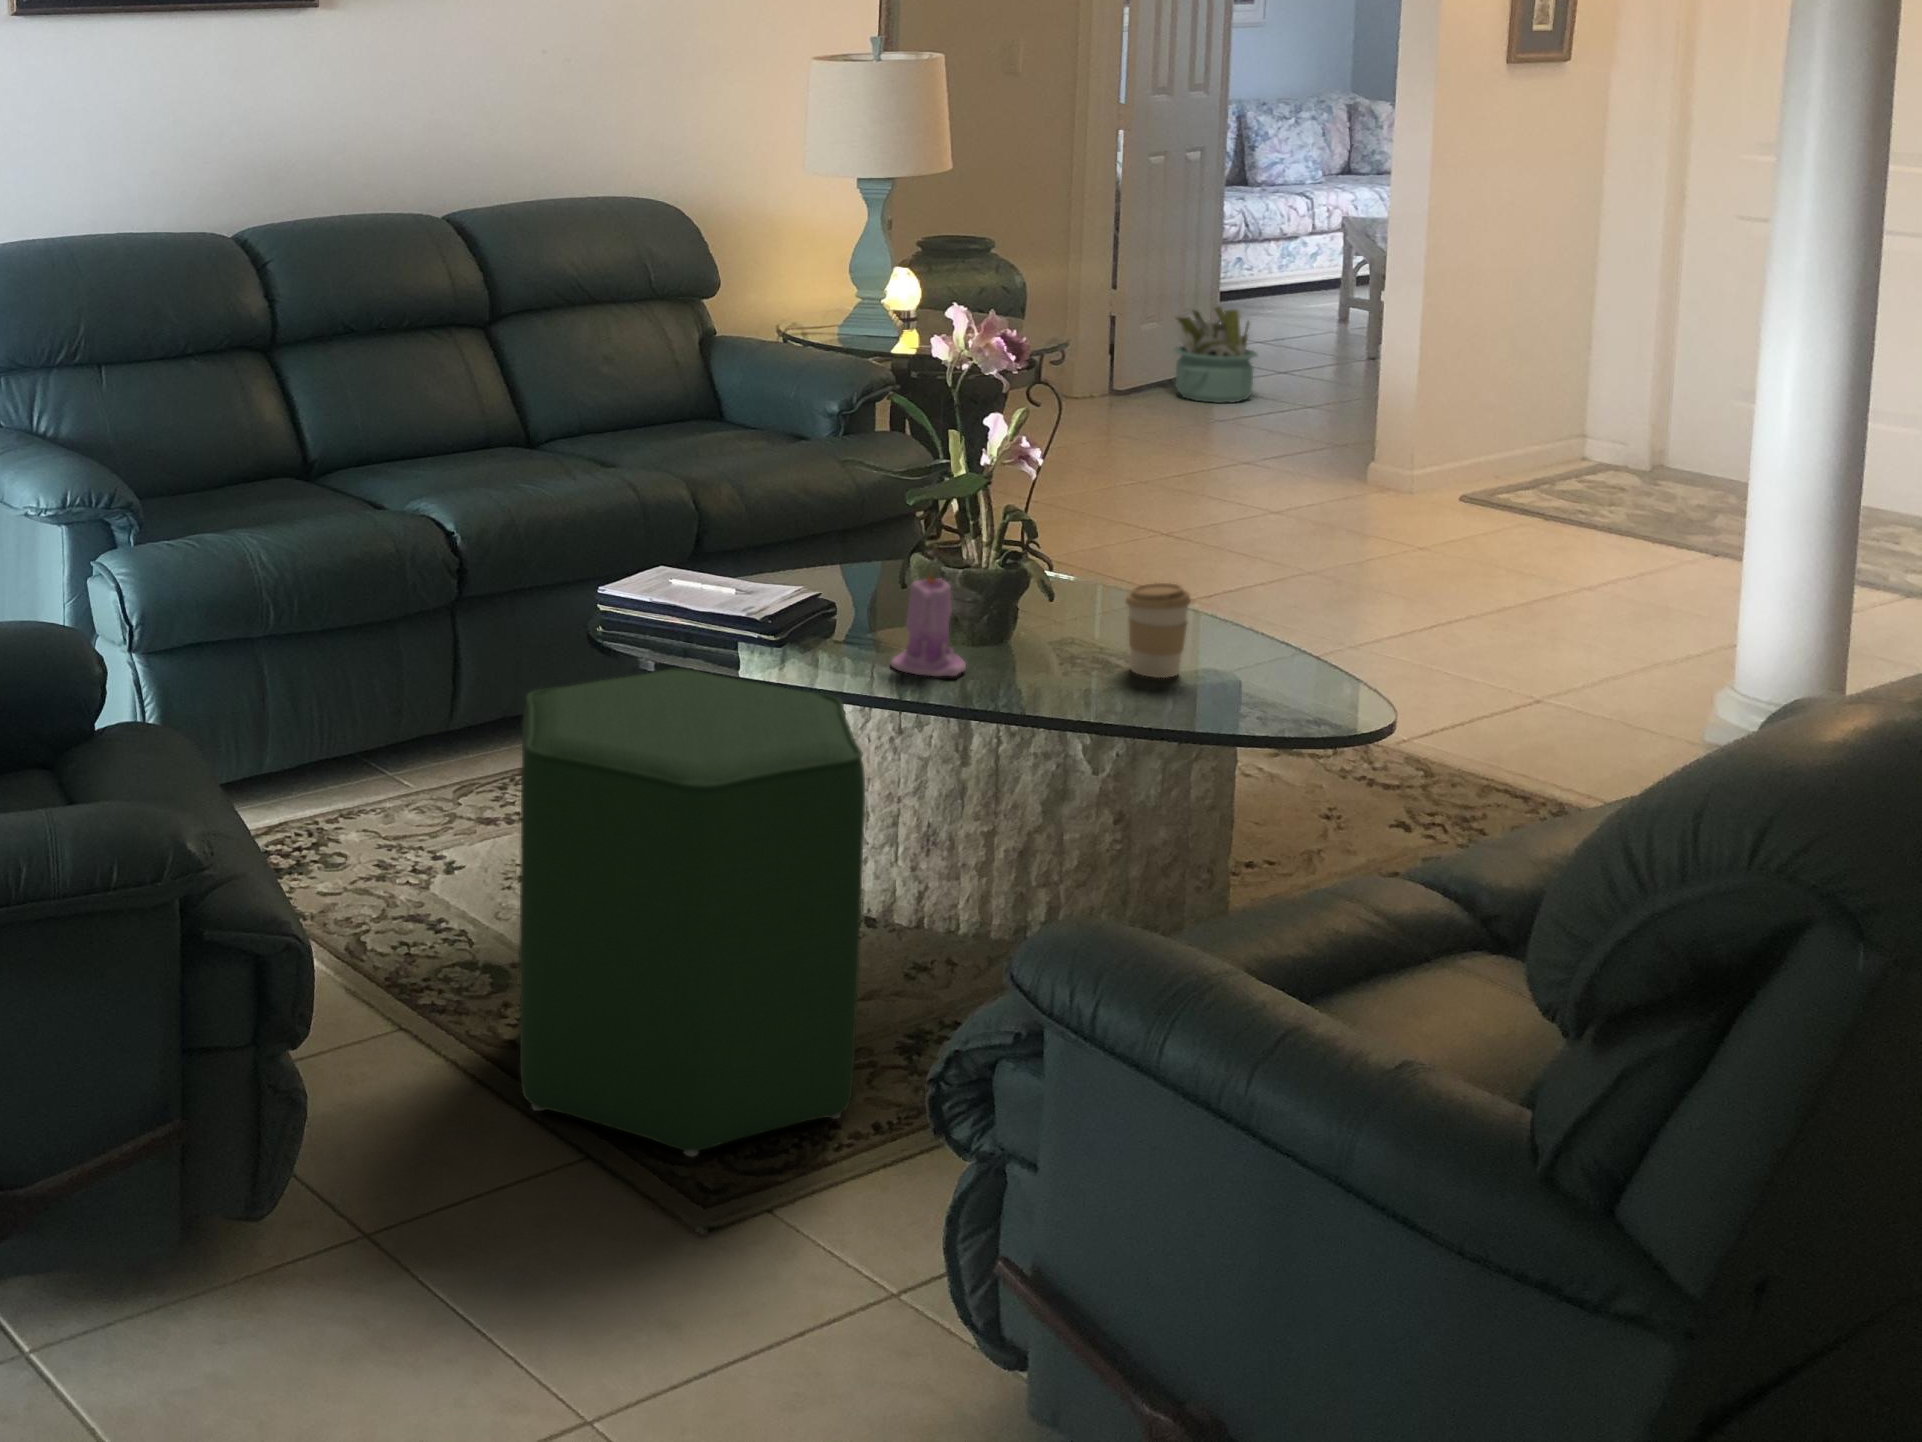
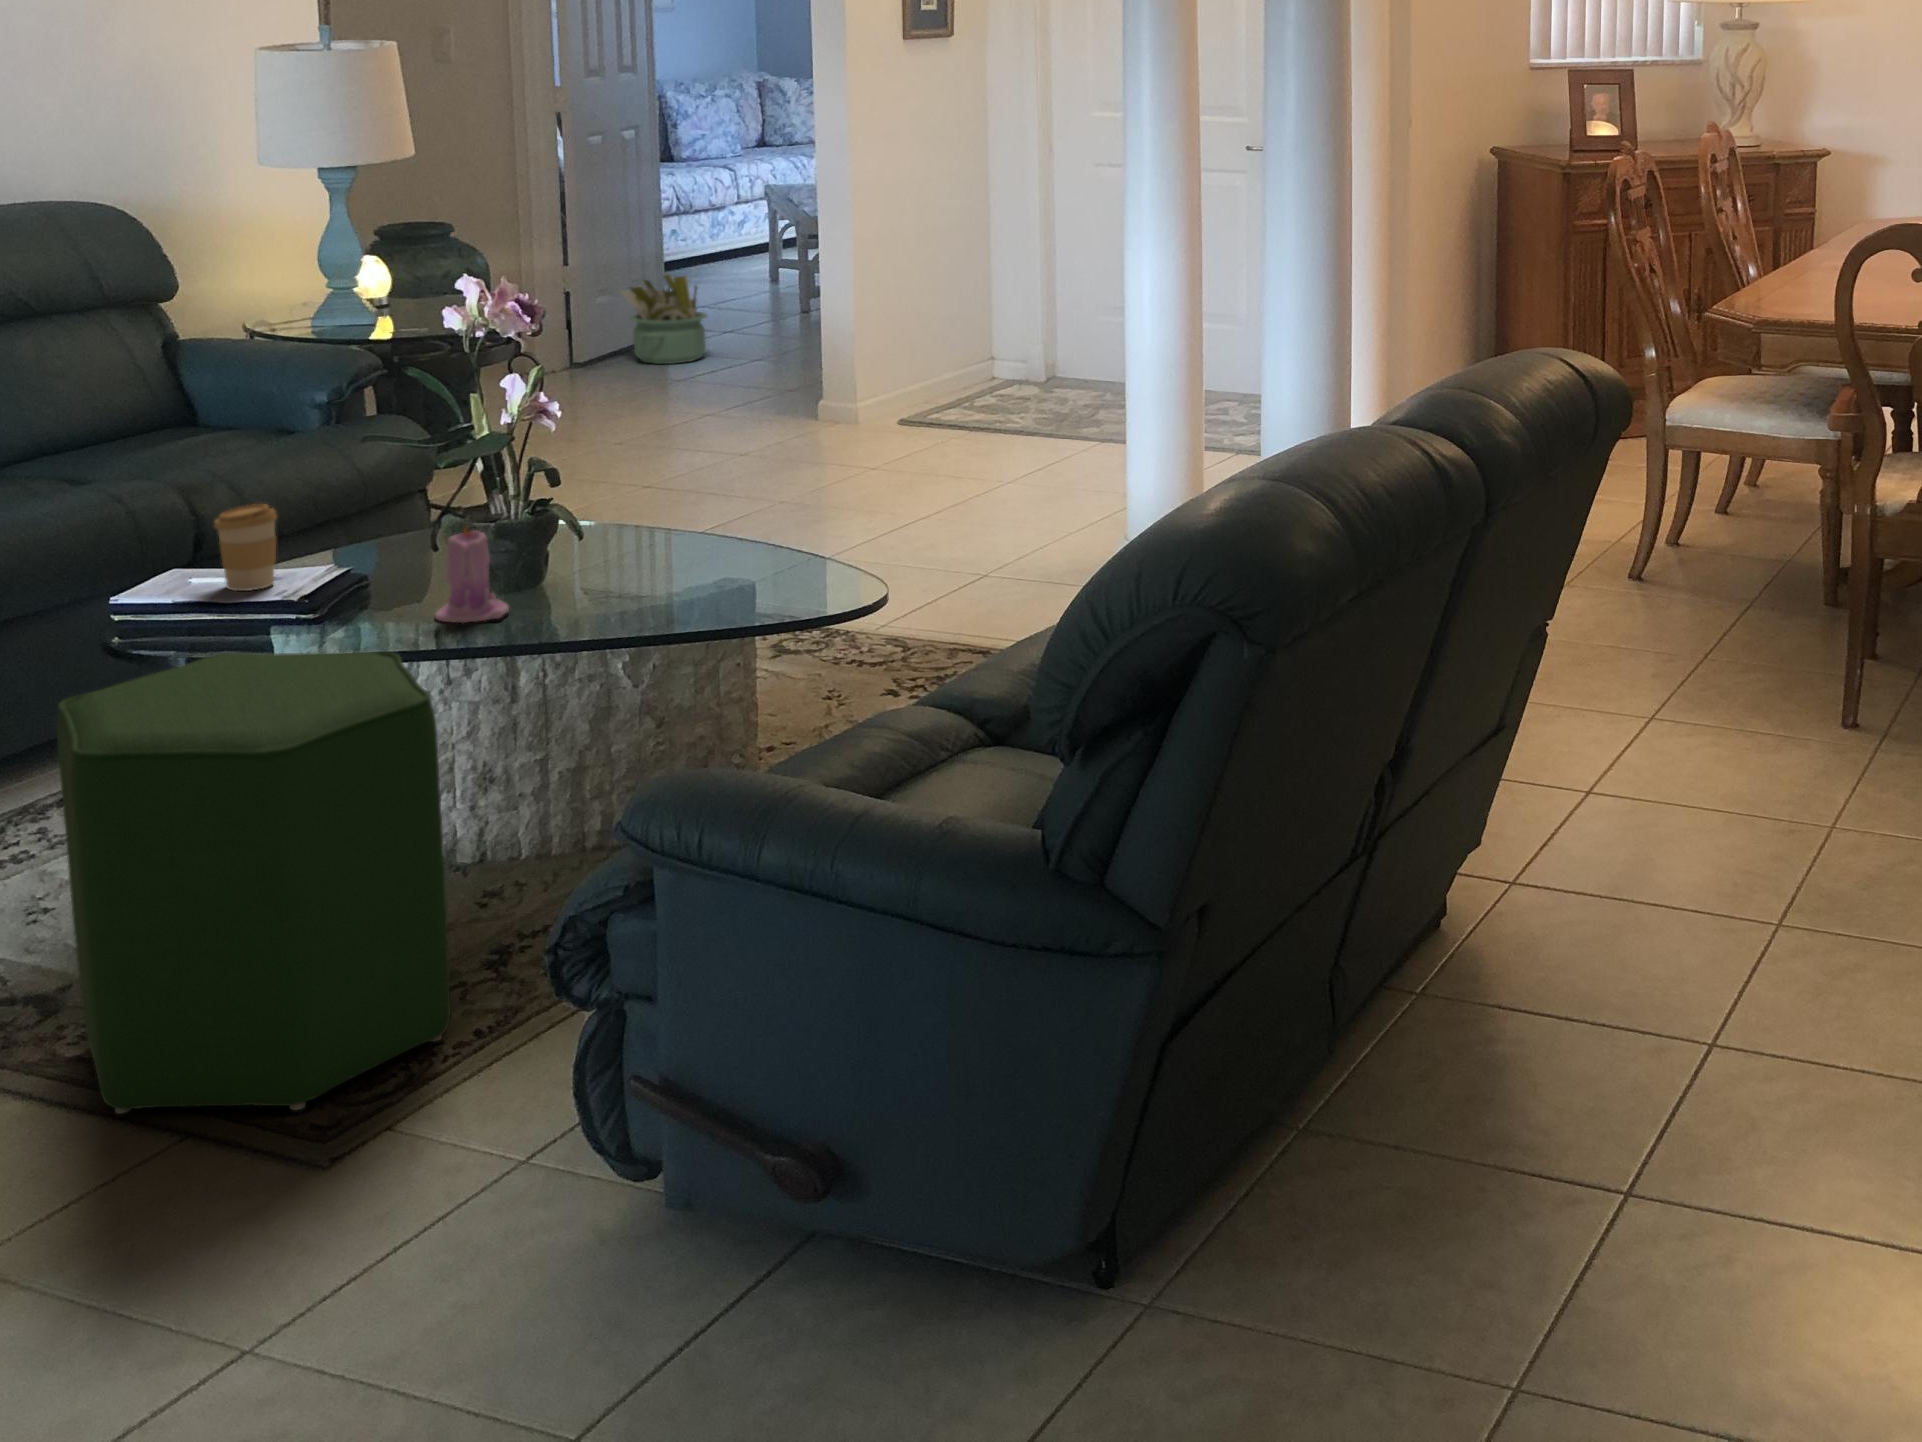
coffee cup: present [1126,583,1191,678] -> present [214,504,277,591]

